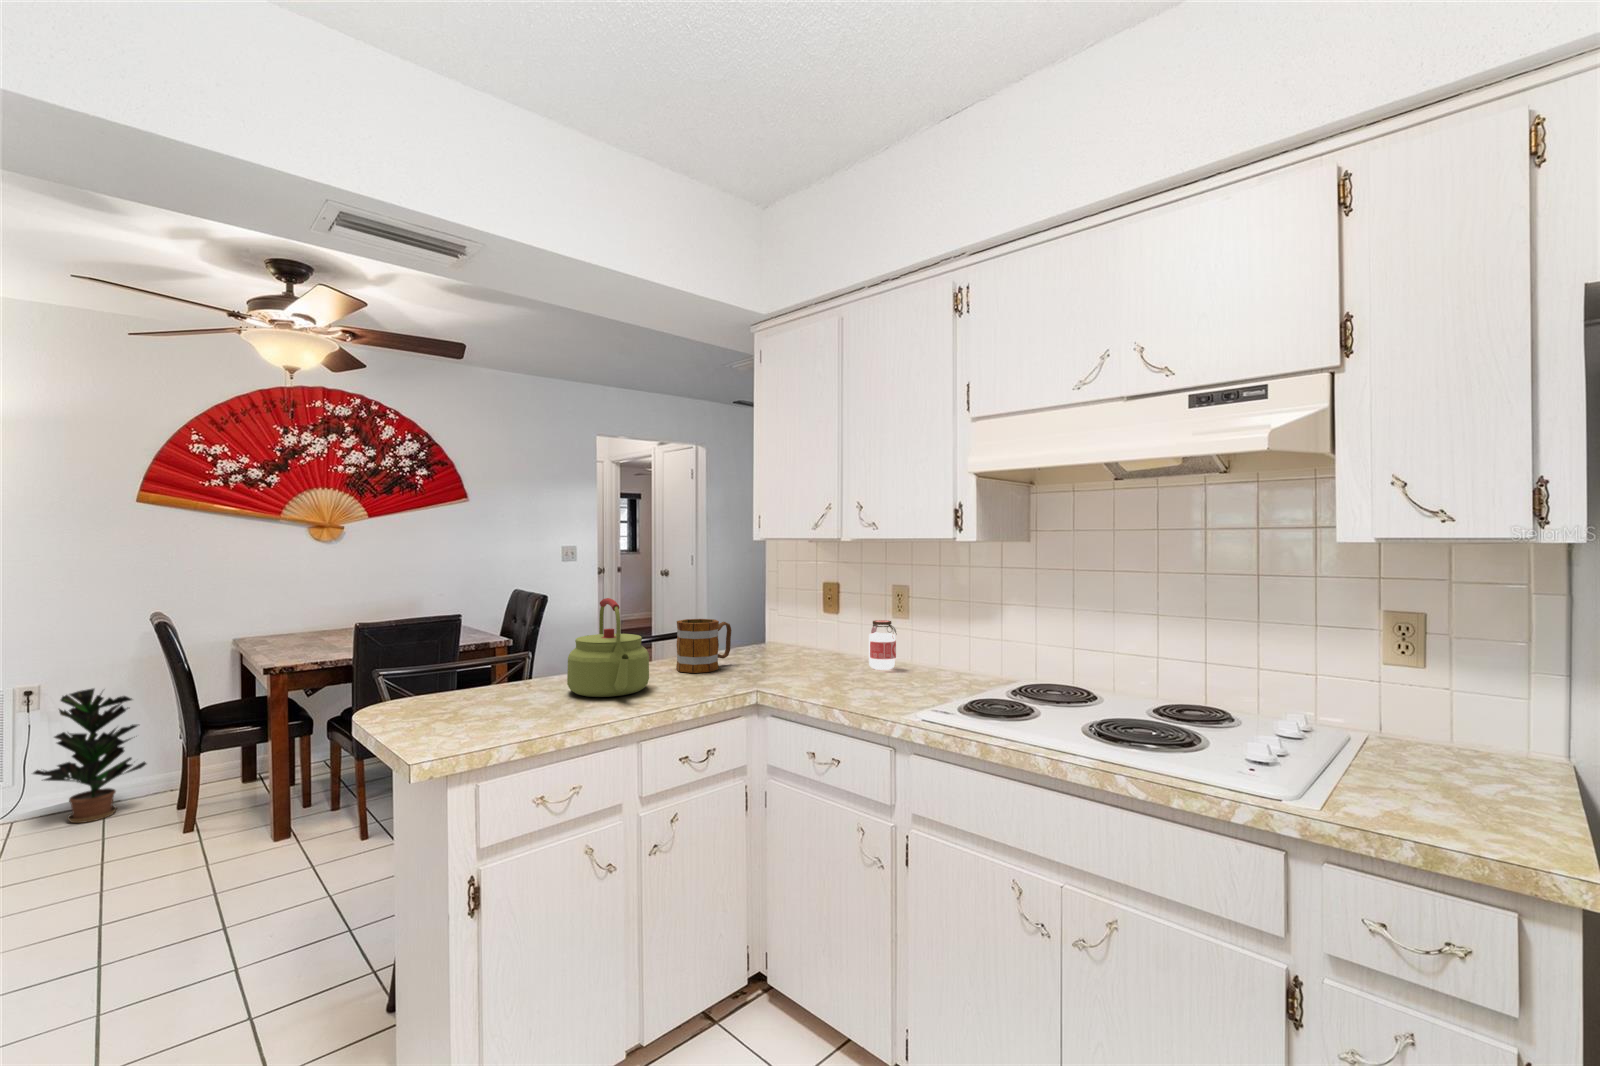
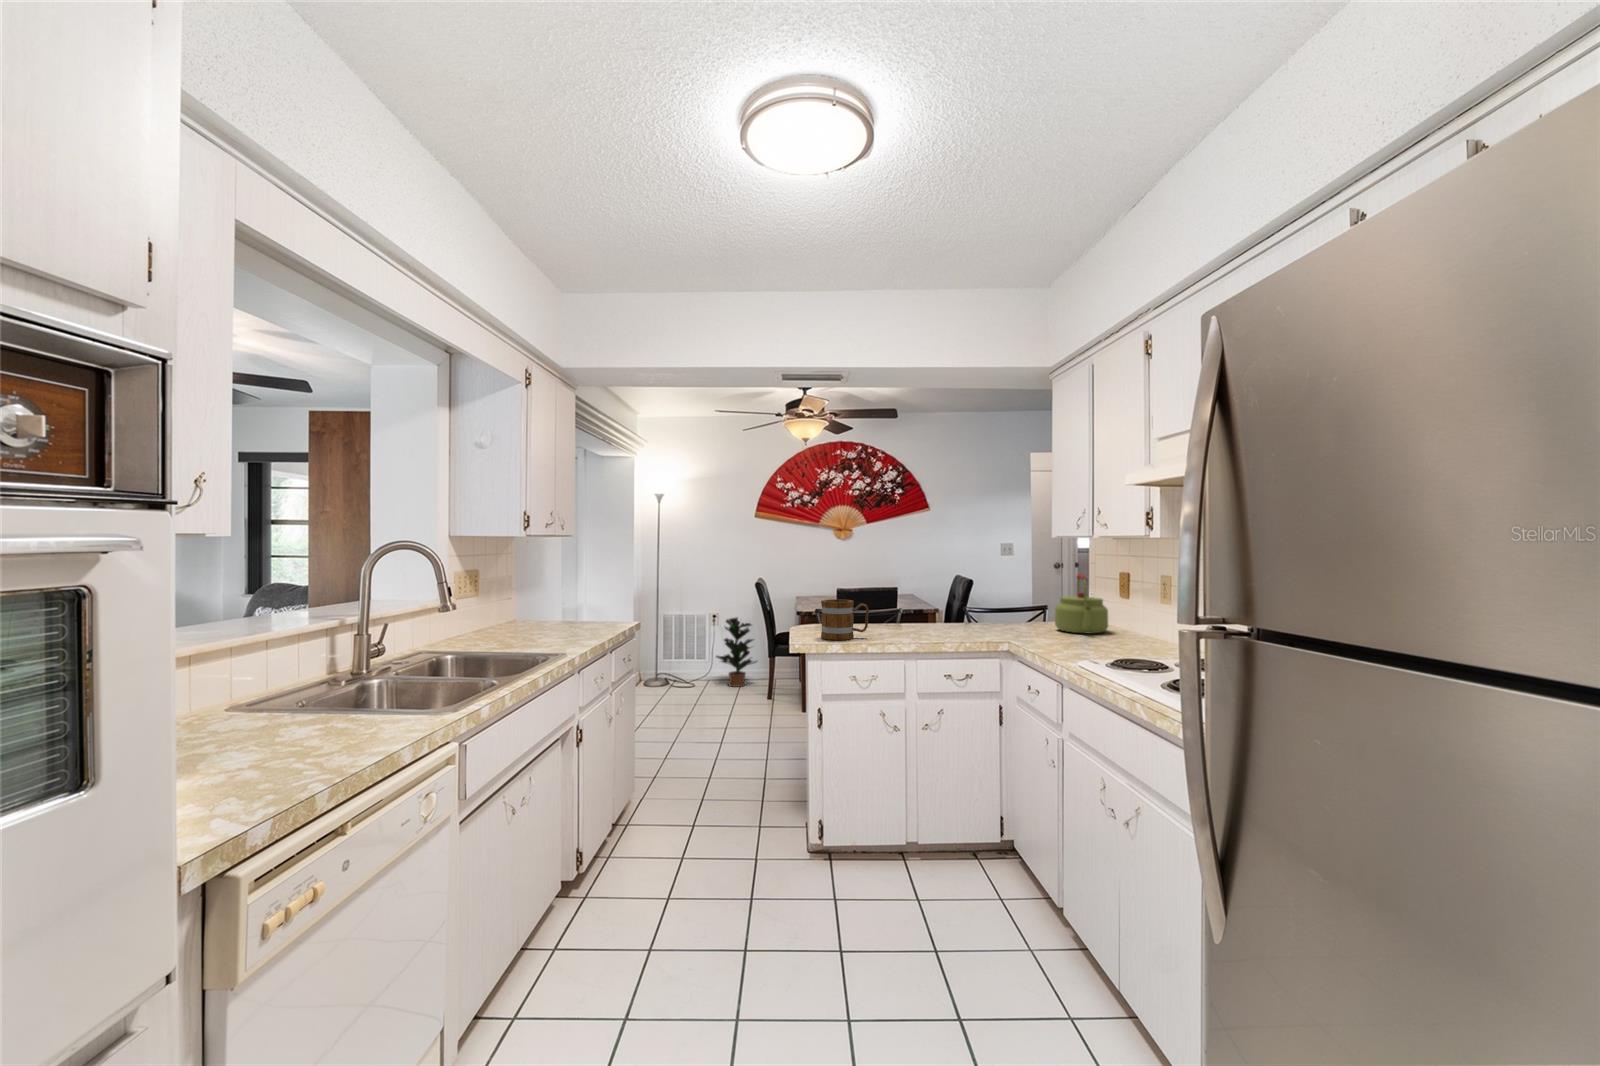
kettle: present [567,598,649,697] -> present [1055,574,1108,634]
mug: present [676,619,732,673] -> present [821,599,869,640]
jar: present [869,620,896,670] -> none [1118,603,1144,644]

